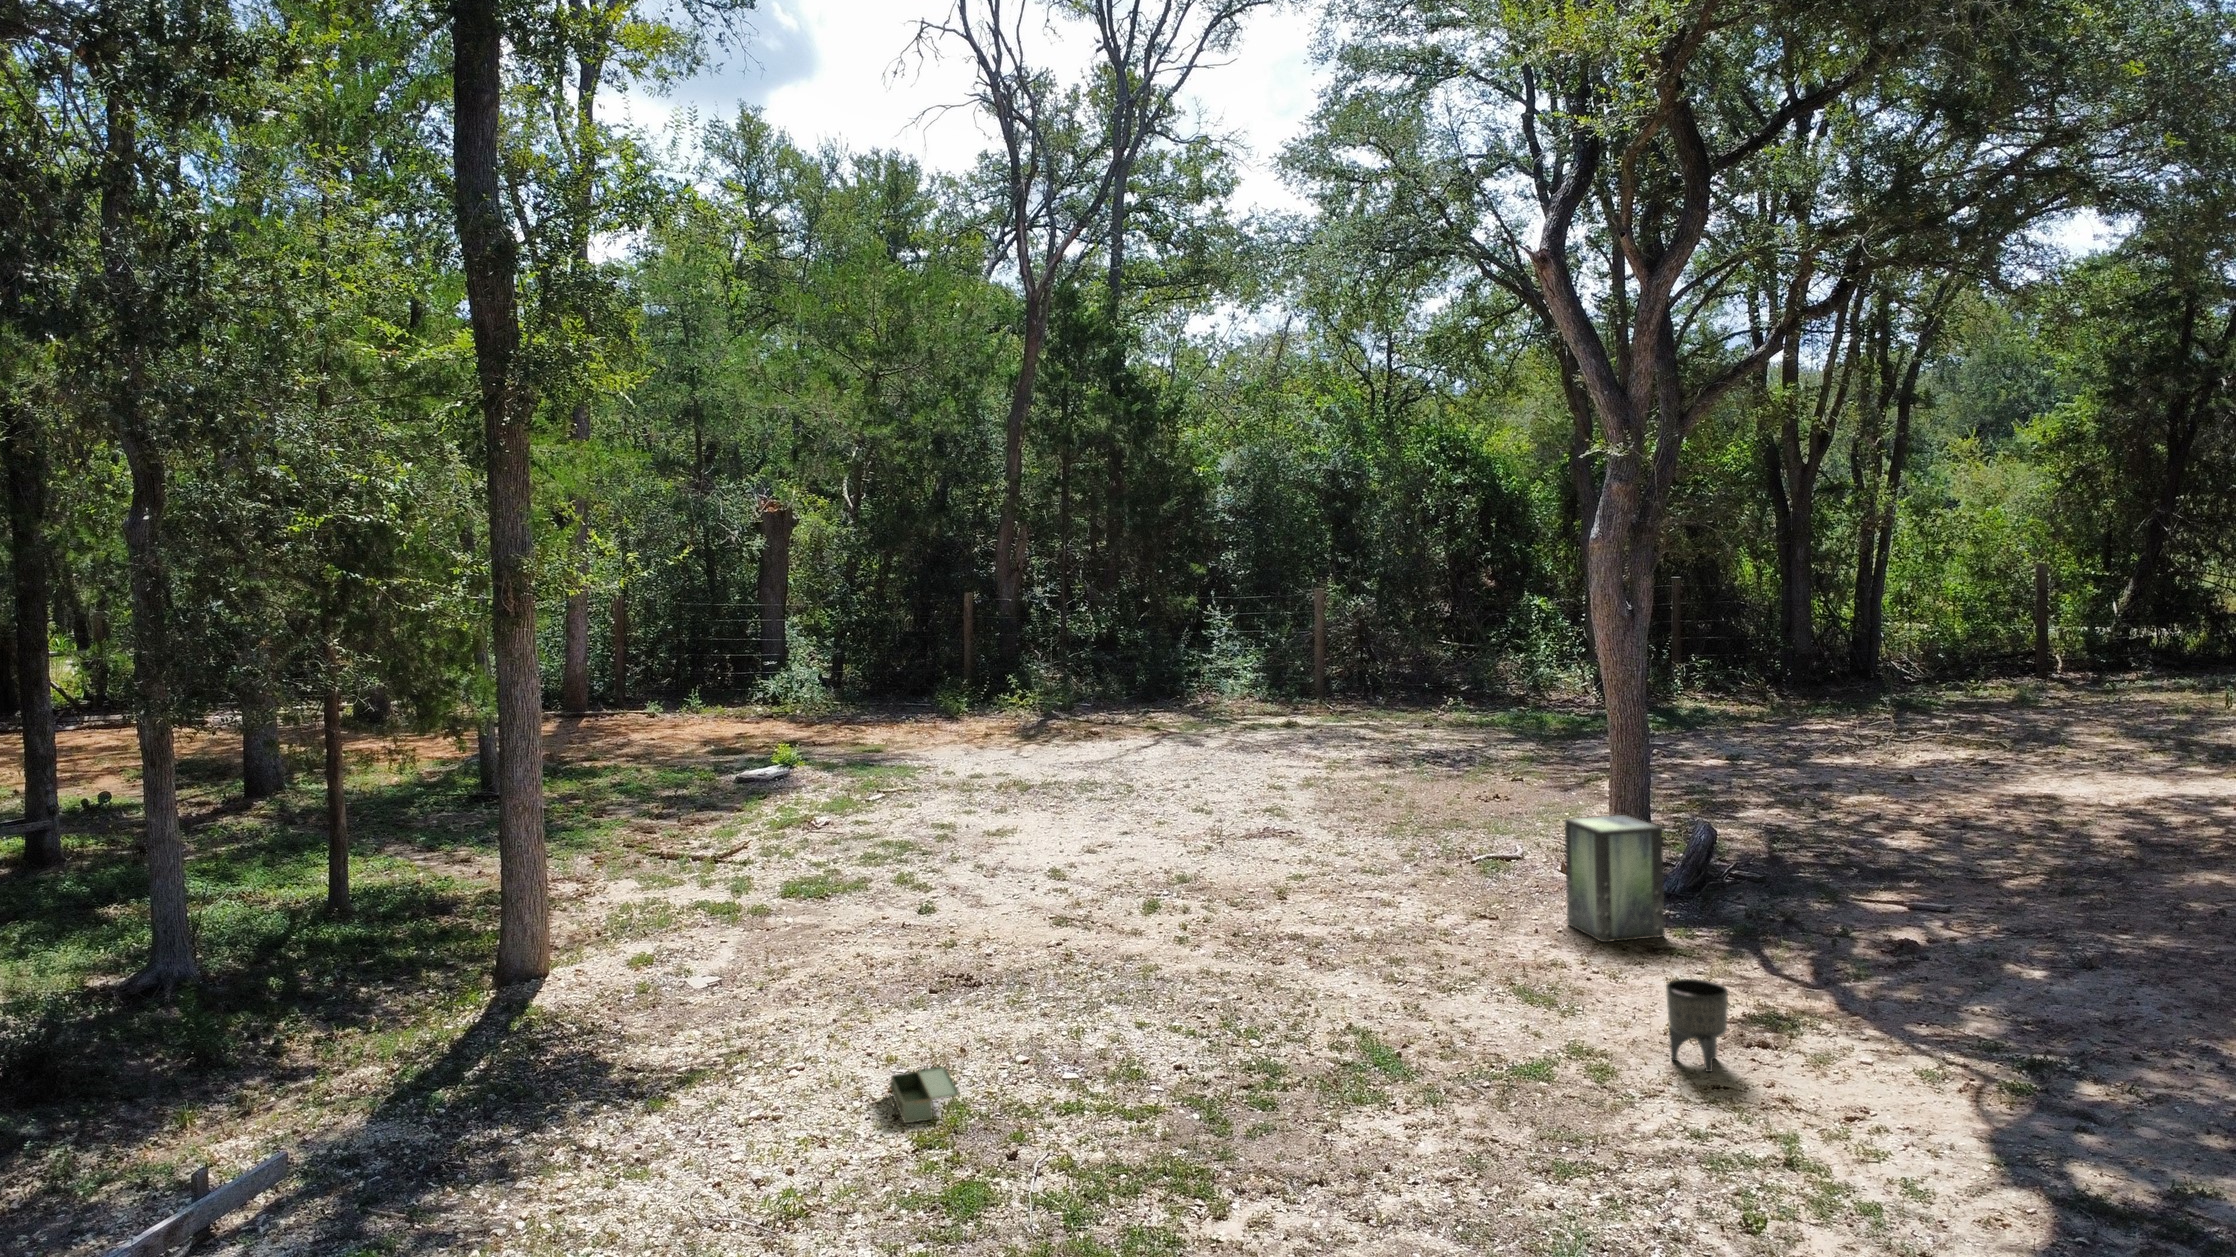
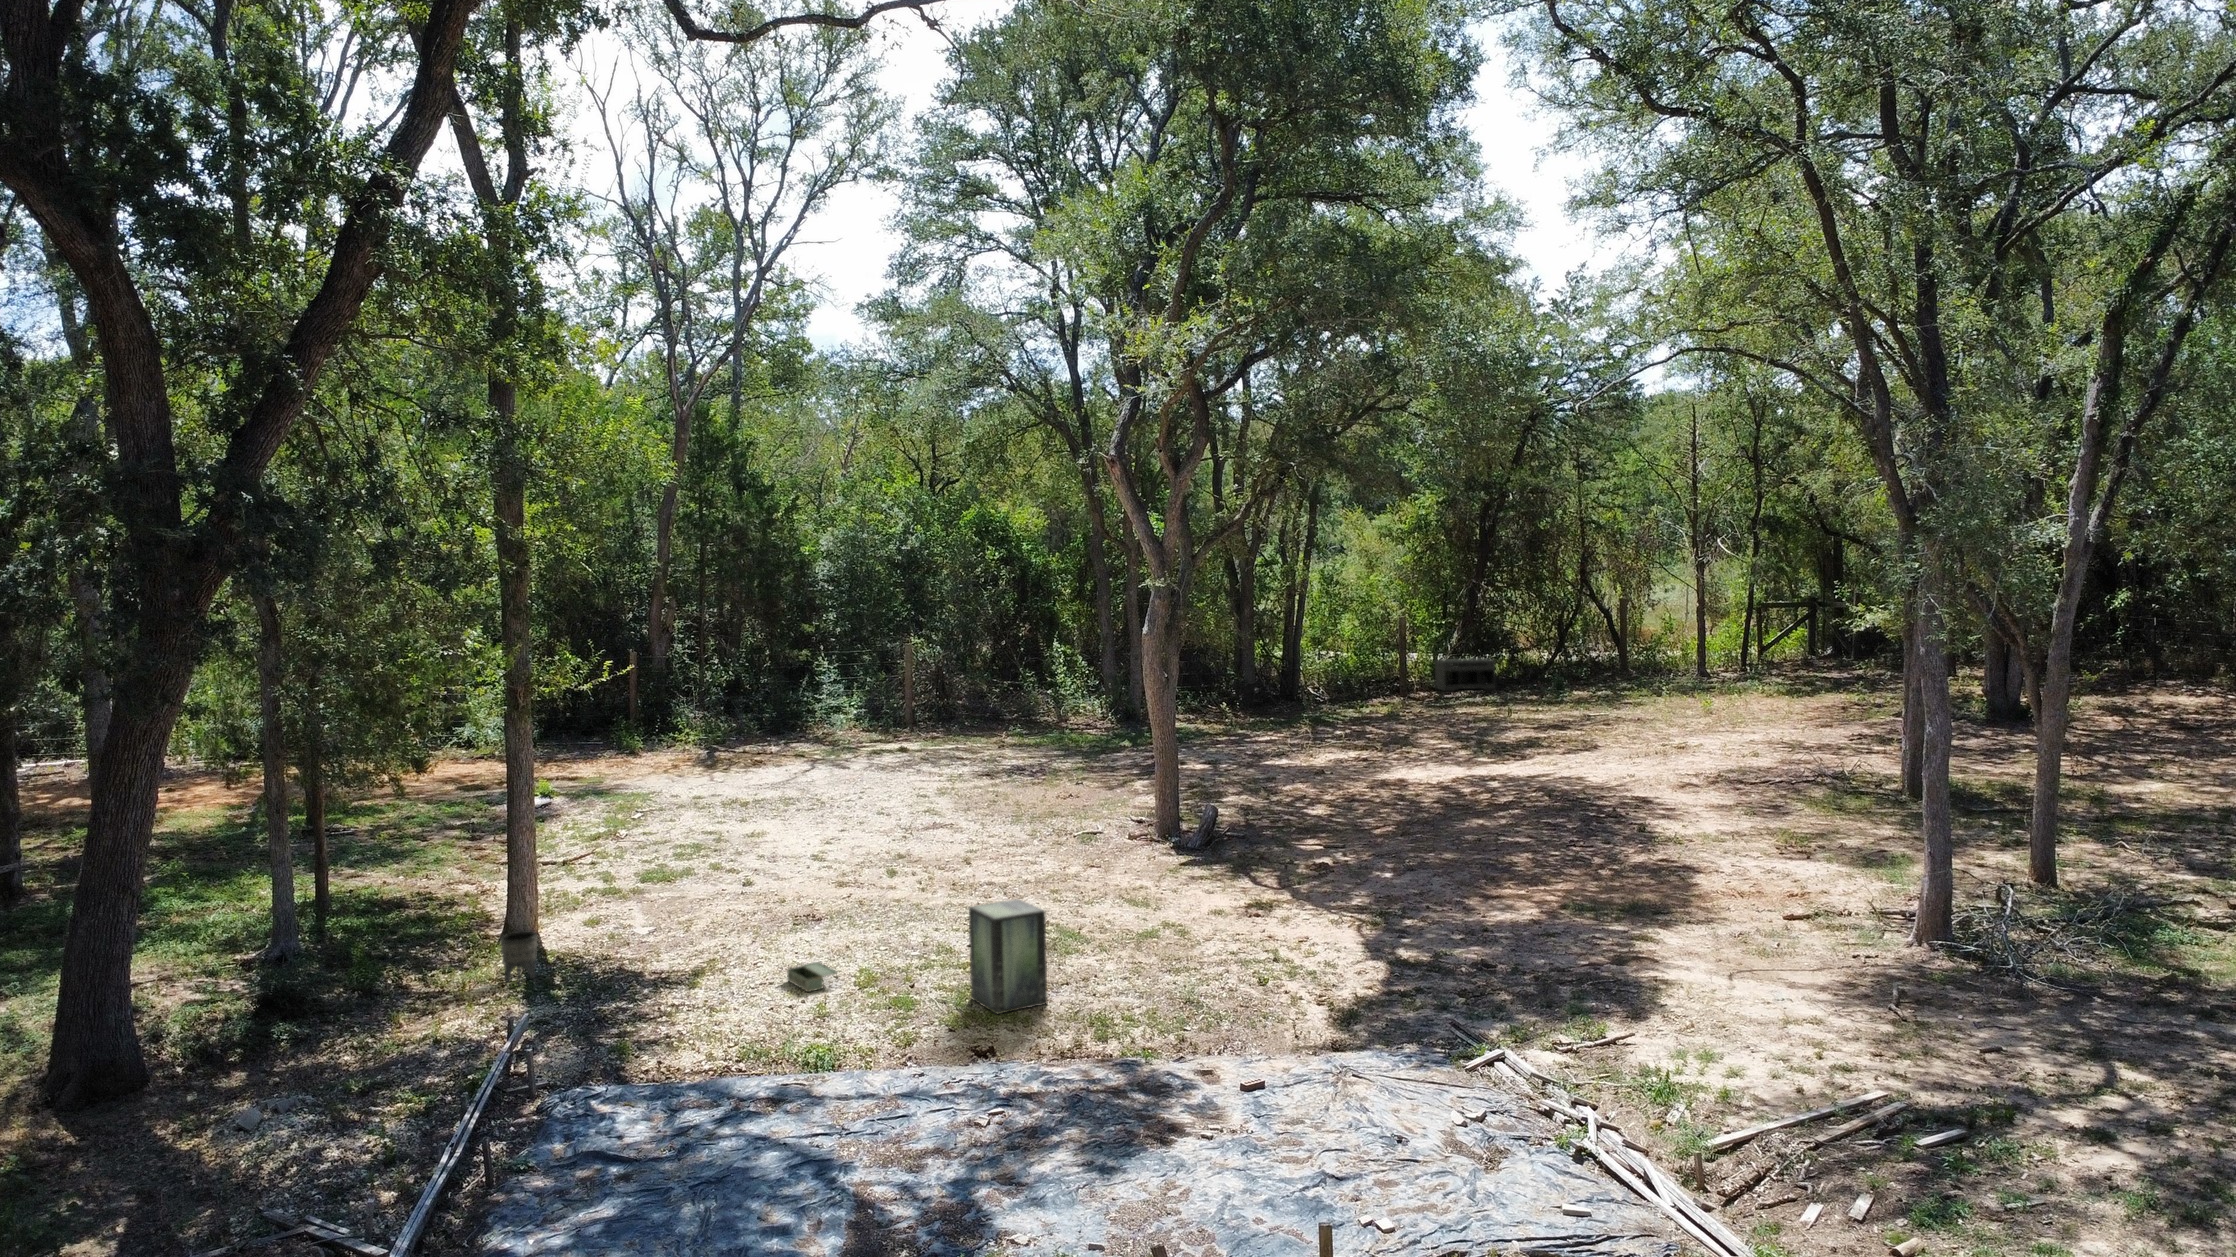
bench: none [2100,616,2209,663] -> present [1435,658,1495,691]
storage box: present [1565,815,1665,942] -> present [969,899,1047,1014]
planter: present [1666,979,1728,1072] -> present [500,932,537,986]

